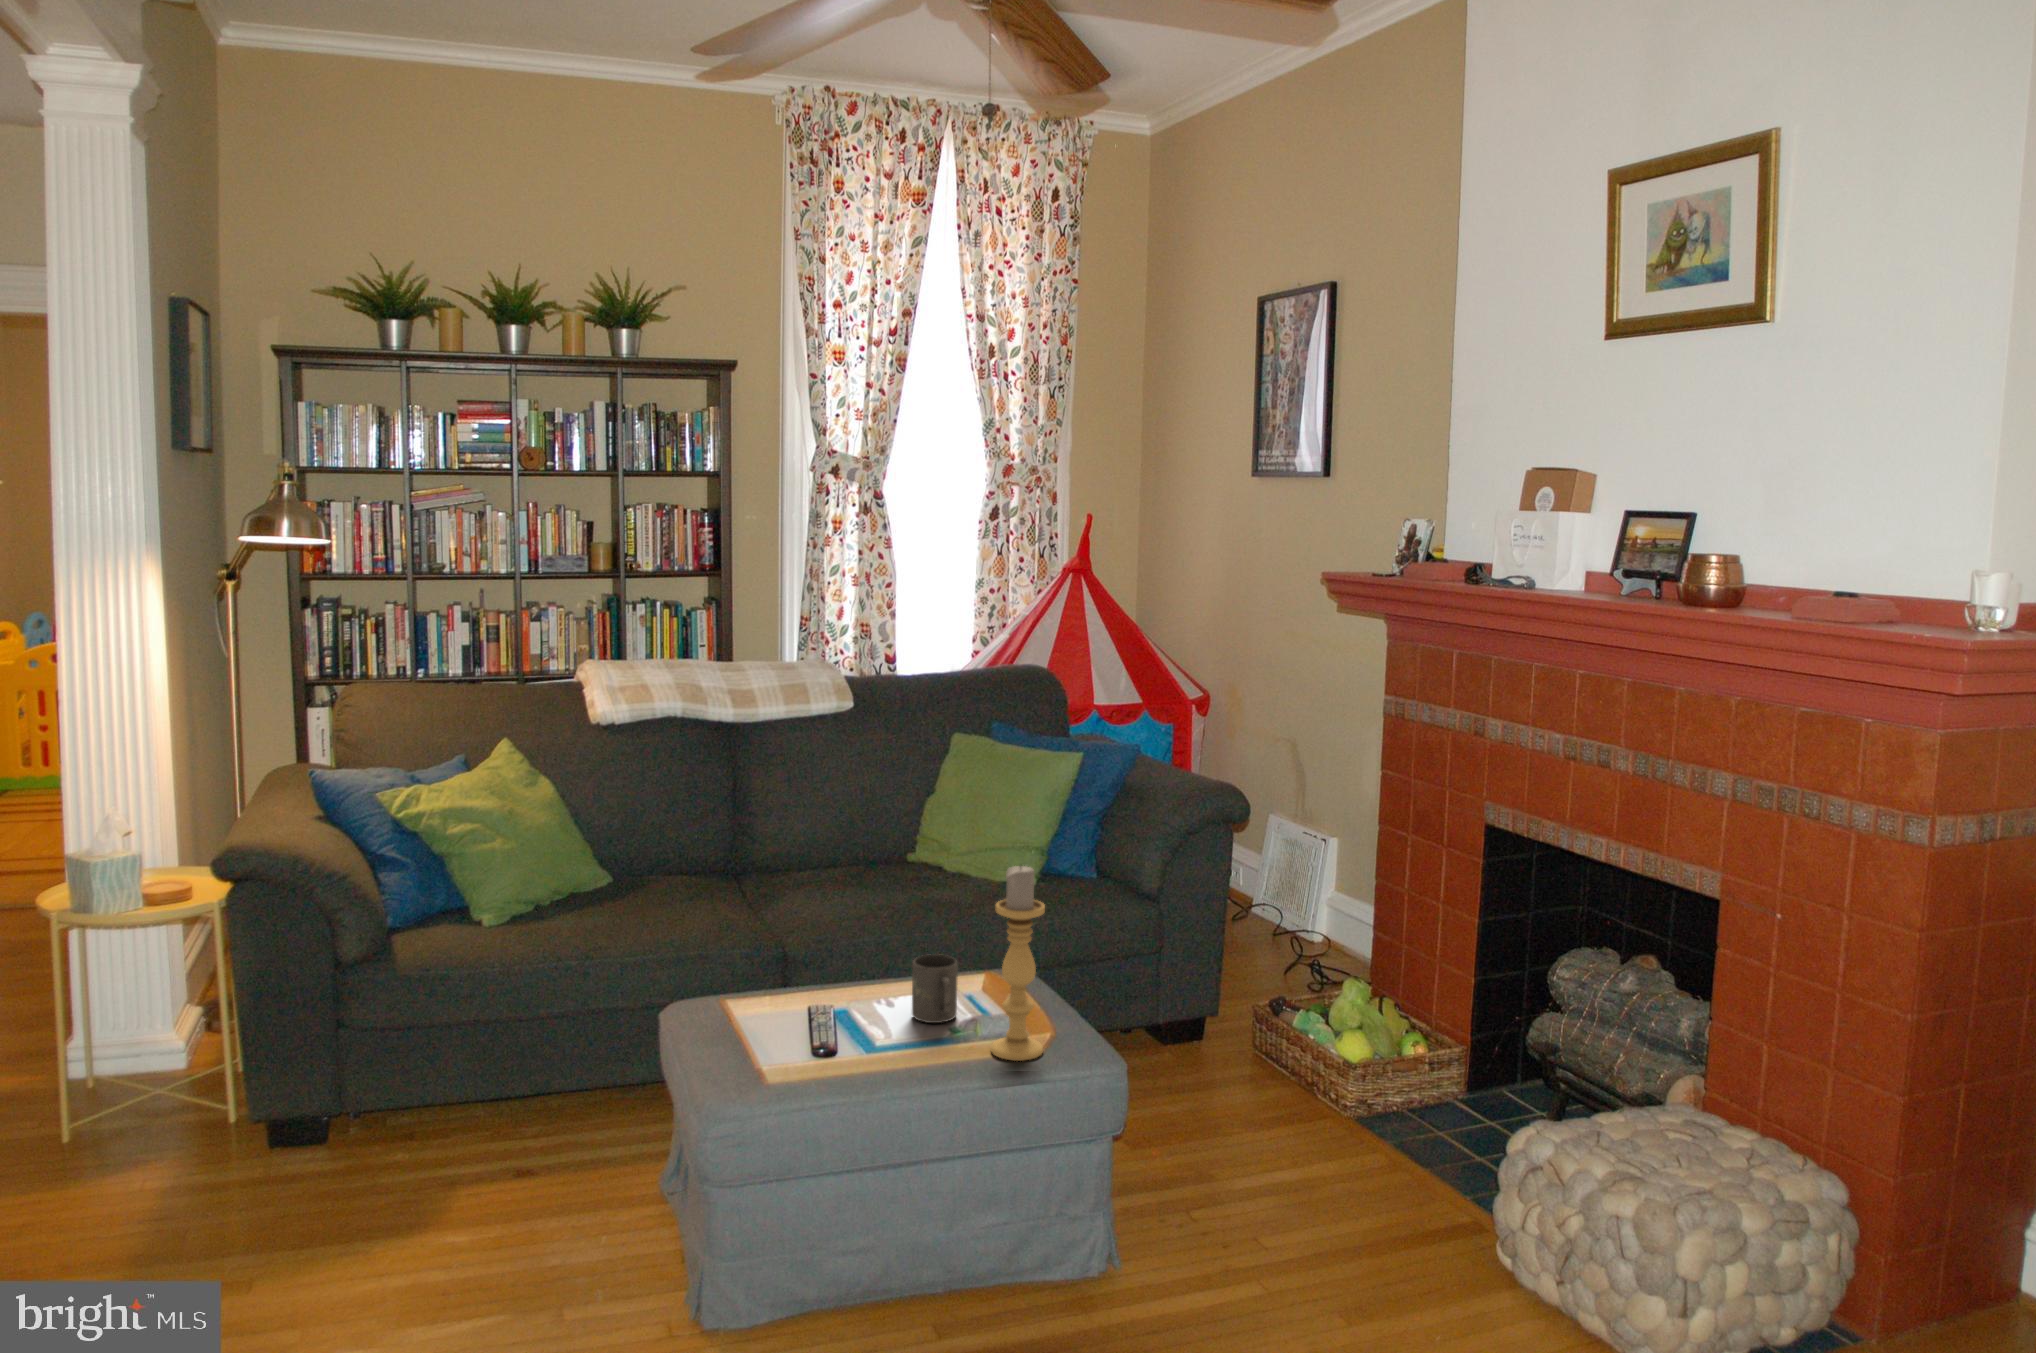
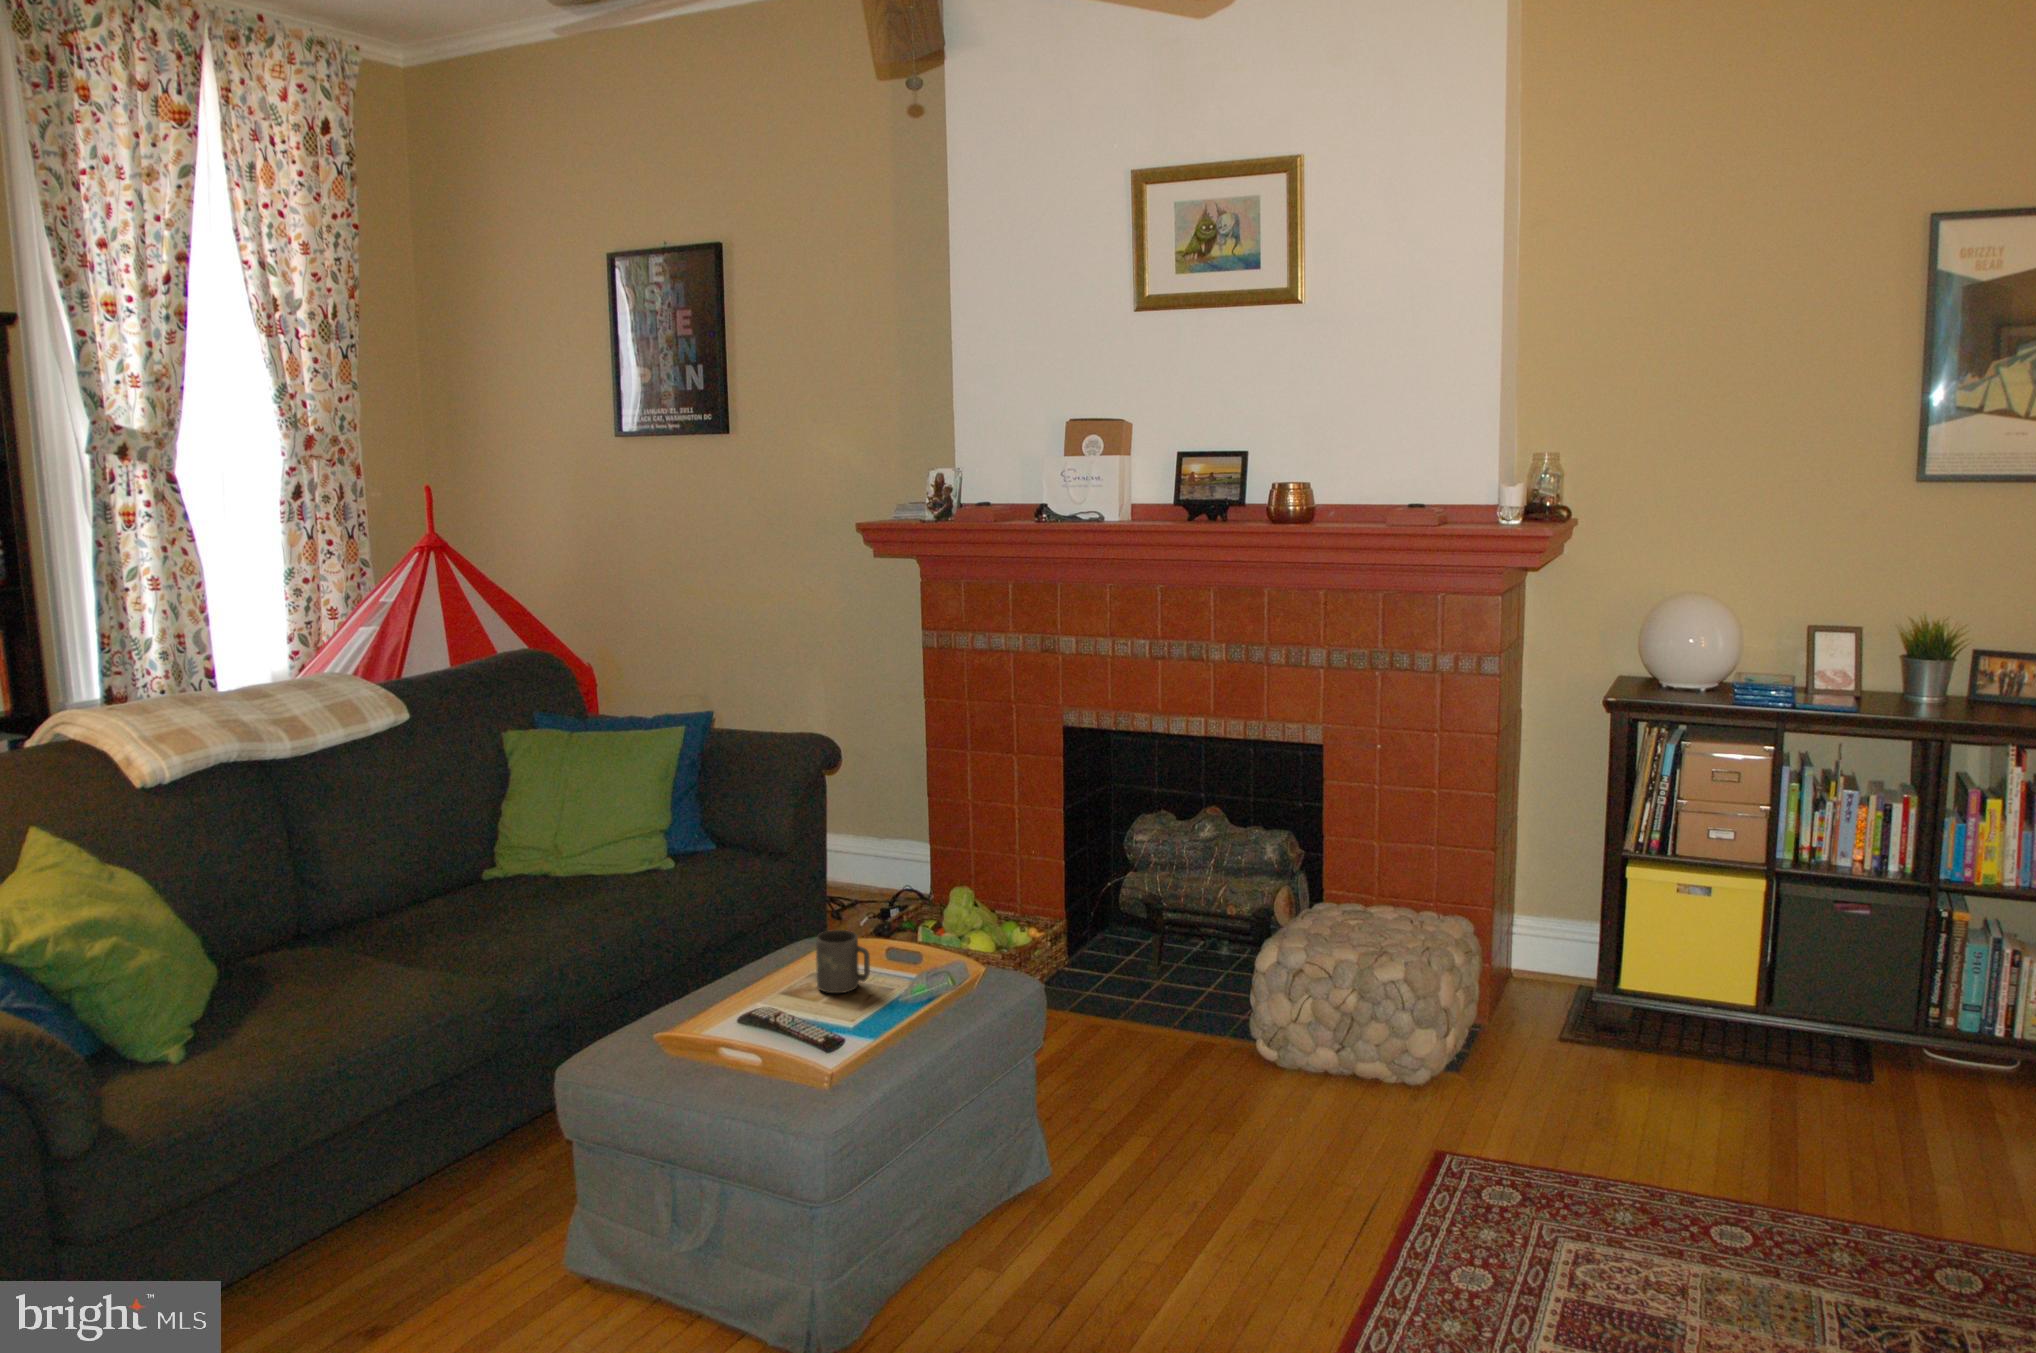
candle holder: present [991,866,1045,1061] -> none [929,827,974,997]

